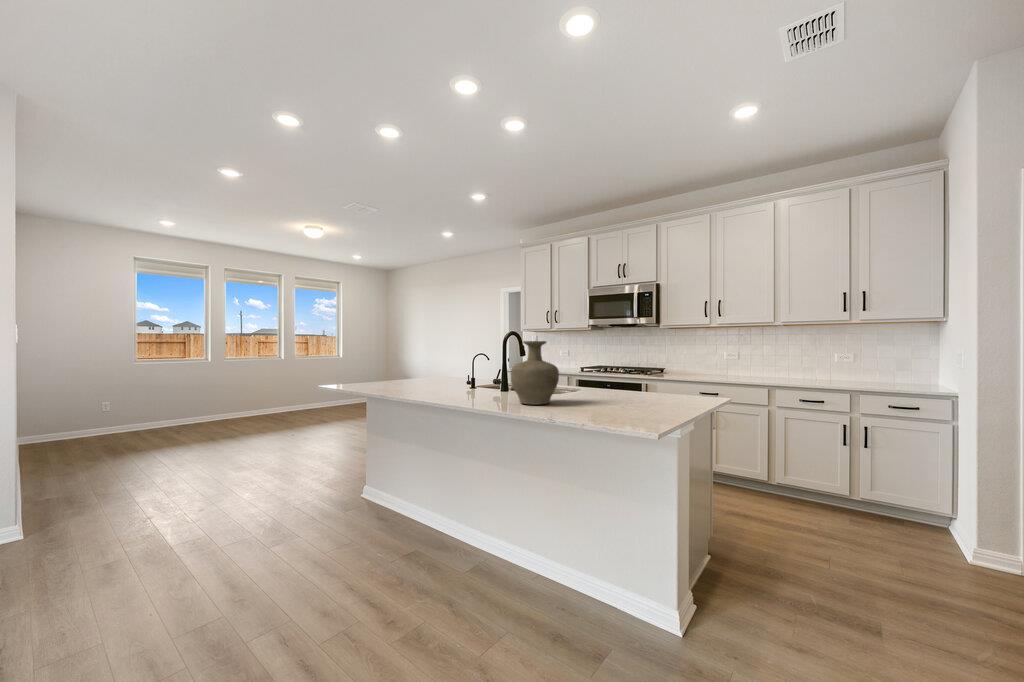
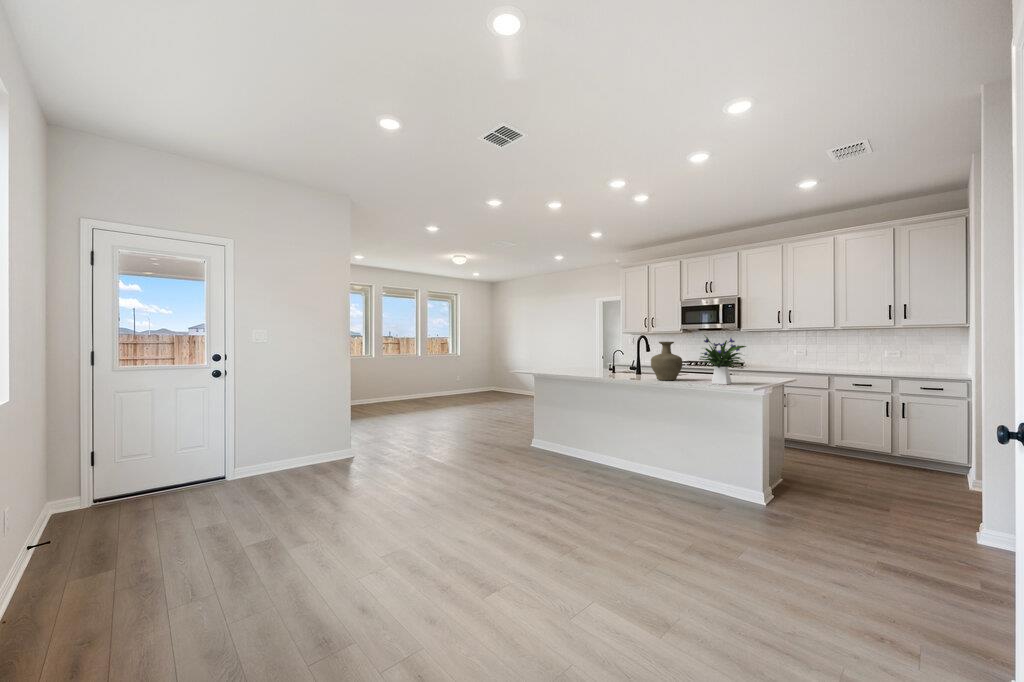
flower arrangement: none [569,330,654,417] -> present [700,336,746,385]

